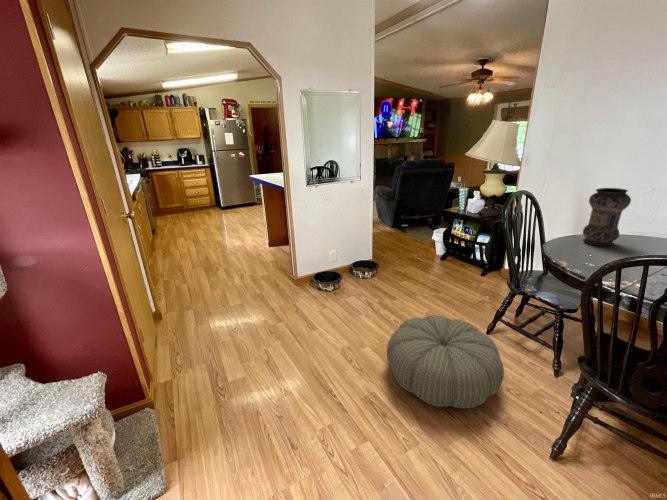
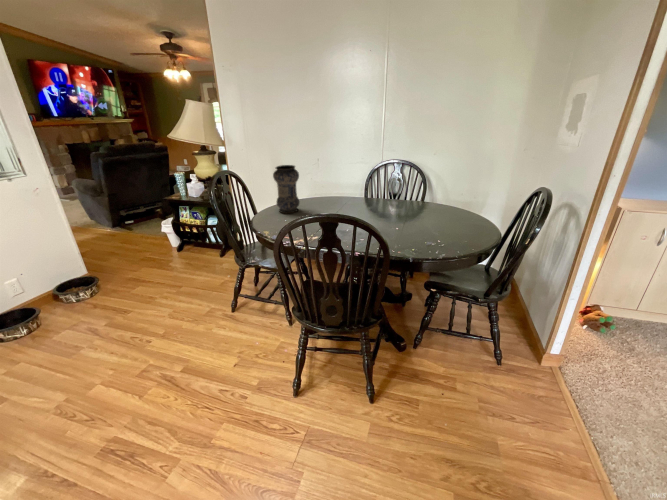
pouf: present [387,315,504,408] -> none [119,311,248,414]

